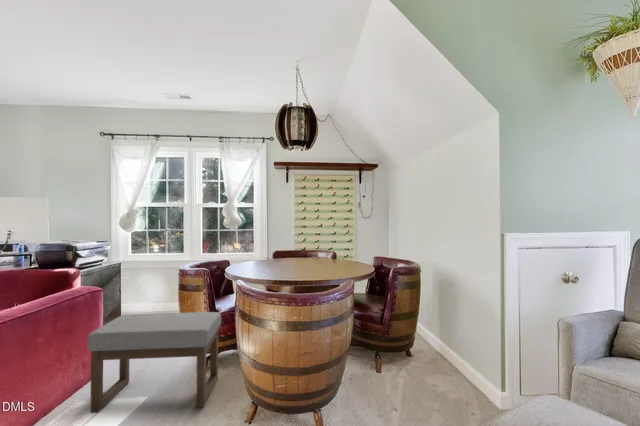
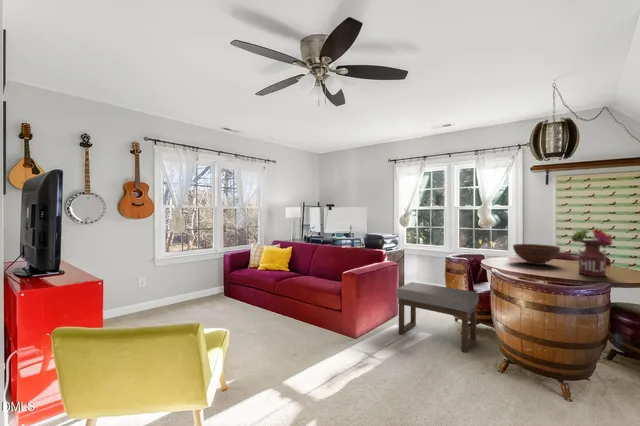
flower arrangement: none [316,221,351,272] -> present [572,229,612,276]
fruit bowl: none [260,243,305,266] -> present [513,244,560,265]

